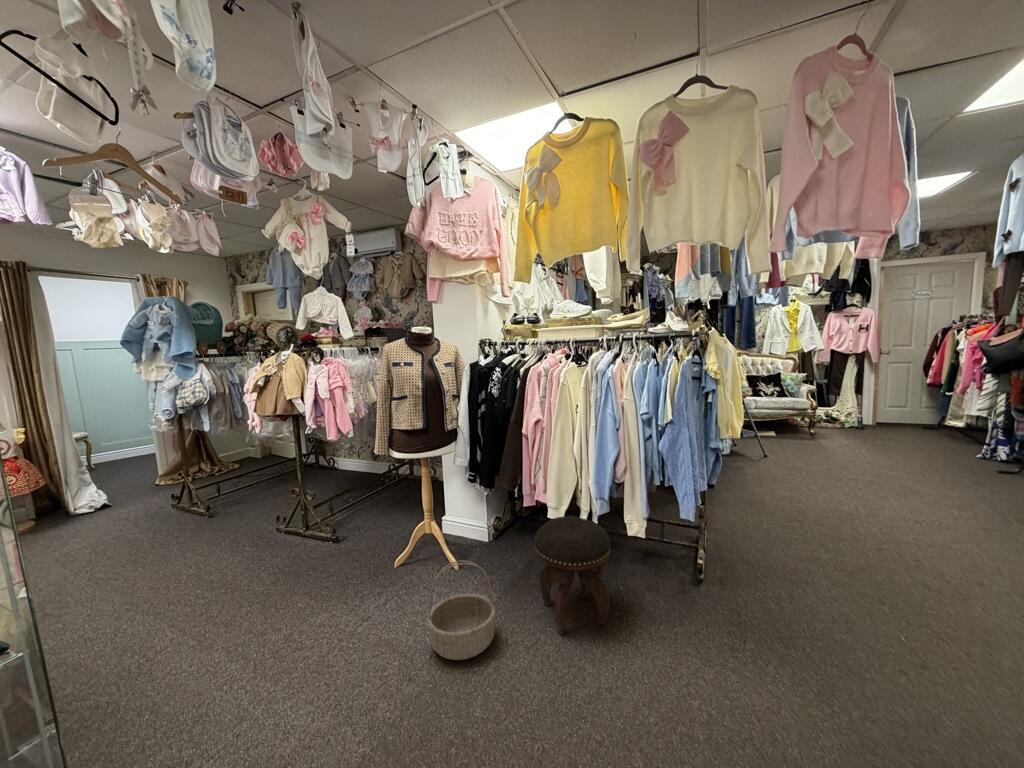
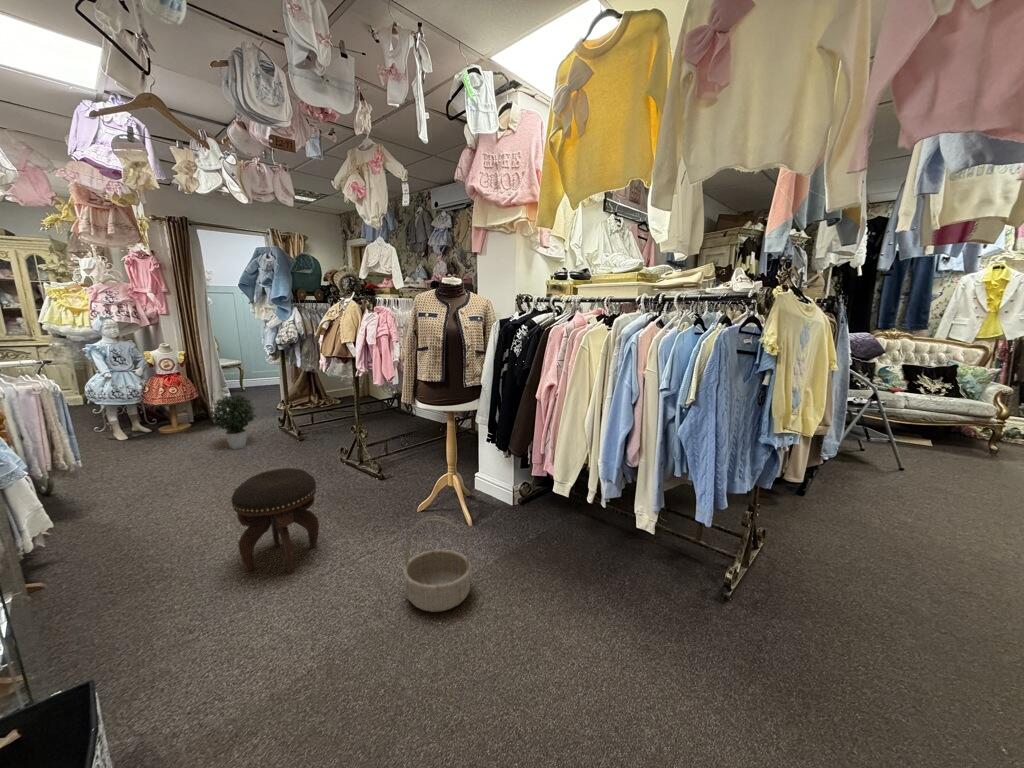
potted plant: none [87,472,156,541] -> present [210,395,257,449]
footstool: present [534,516,611,634] -> present [231,468,319,573]

